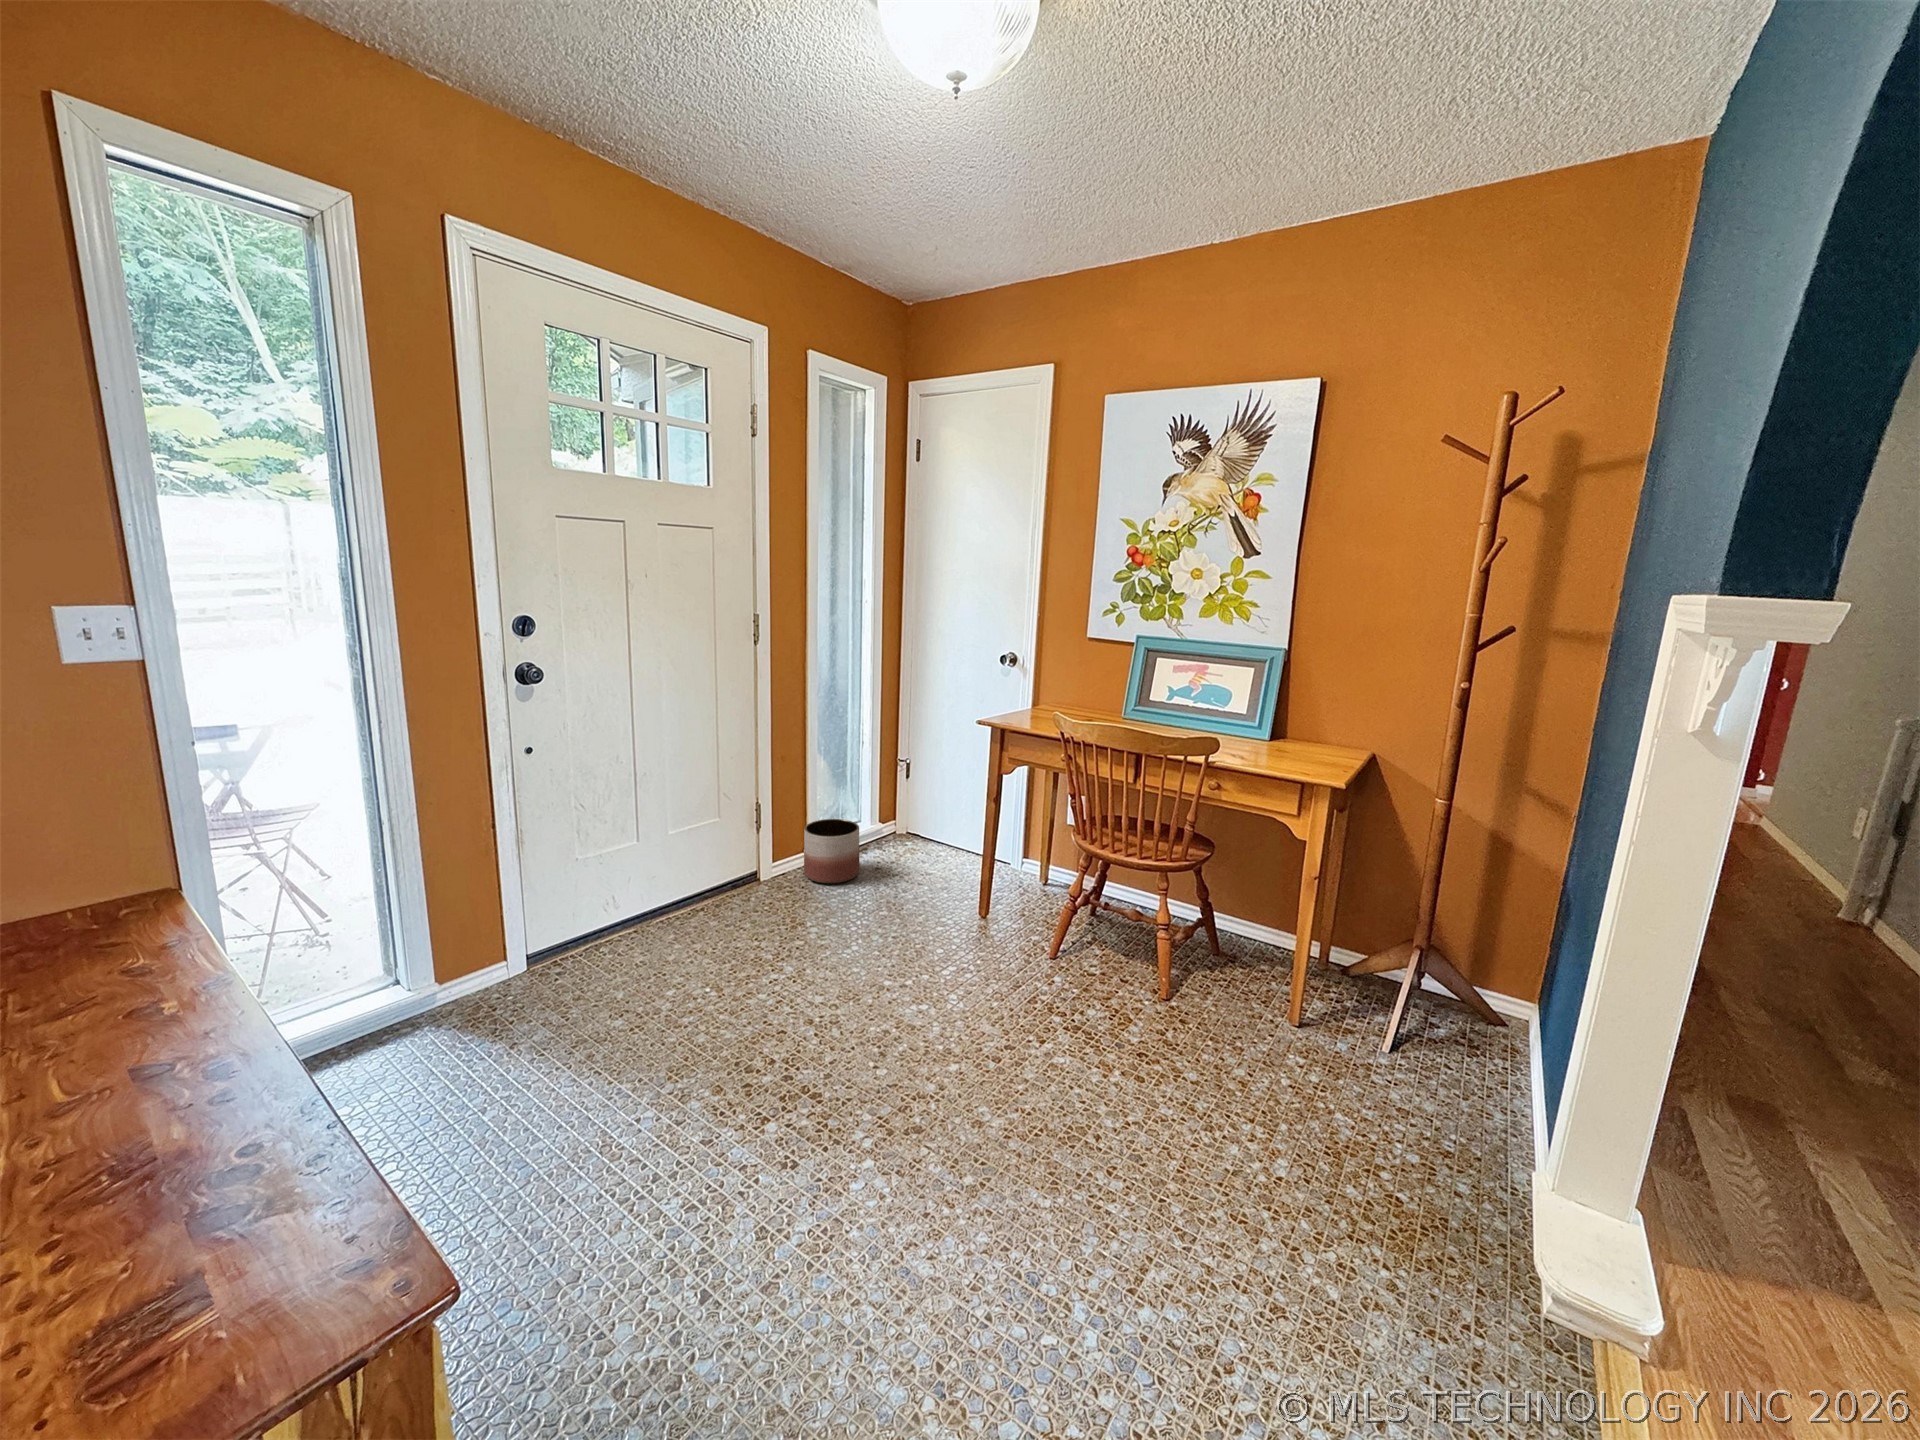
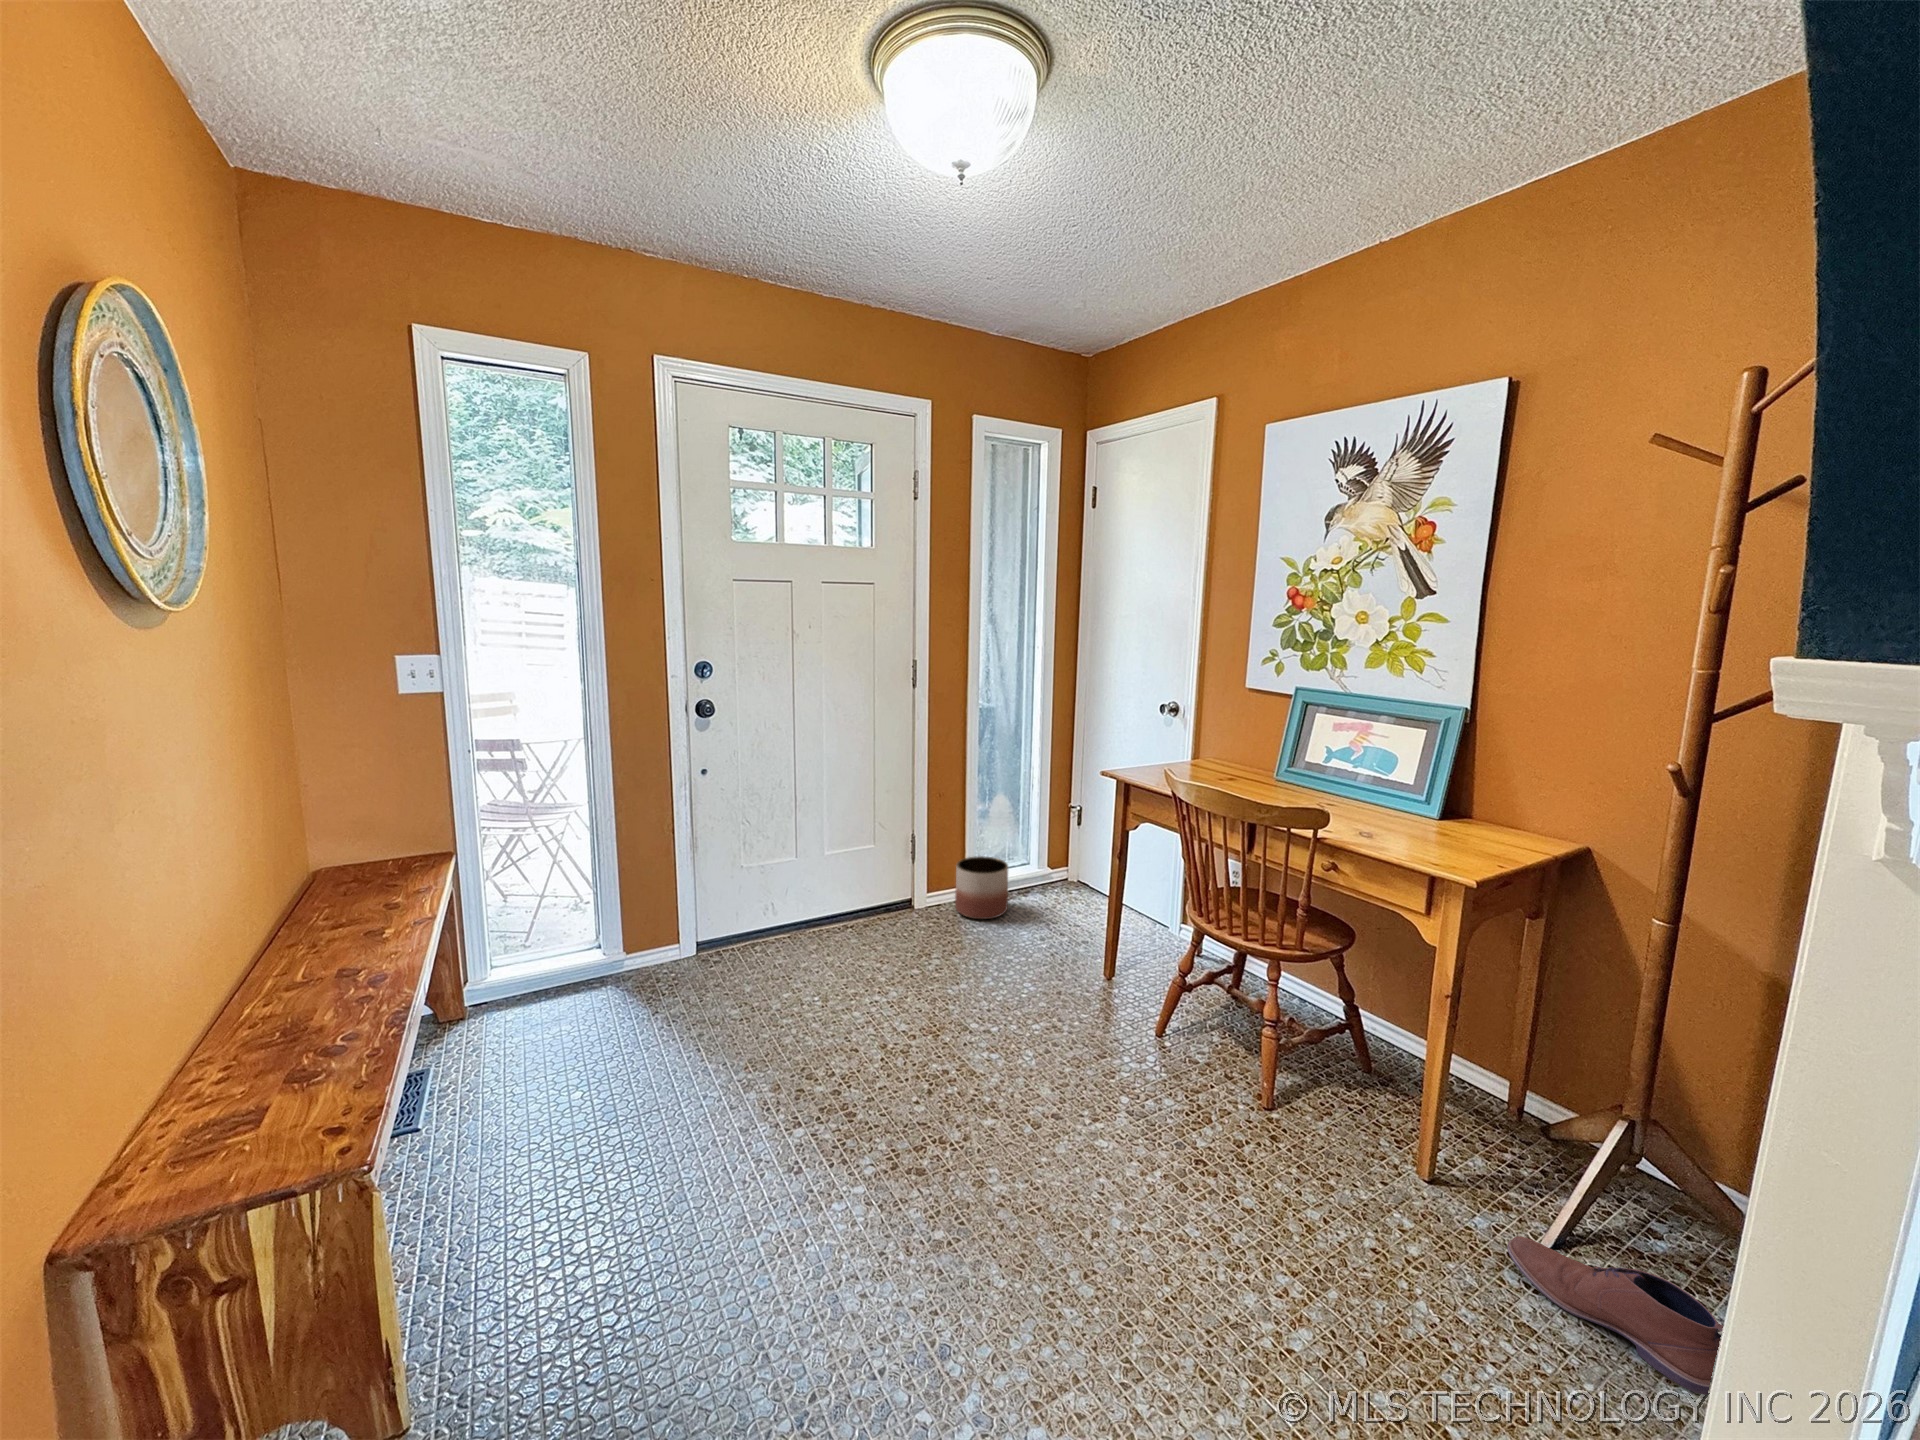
shoe: none [1370,1048,1525,1119] -> present [1507,1236,1723,1395]

